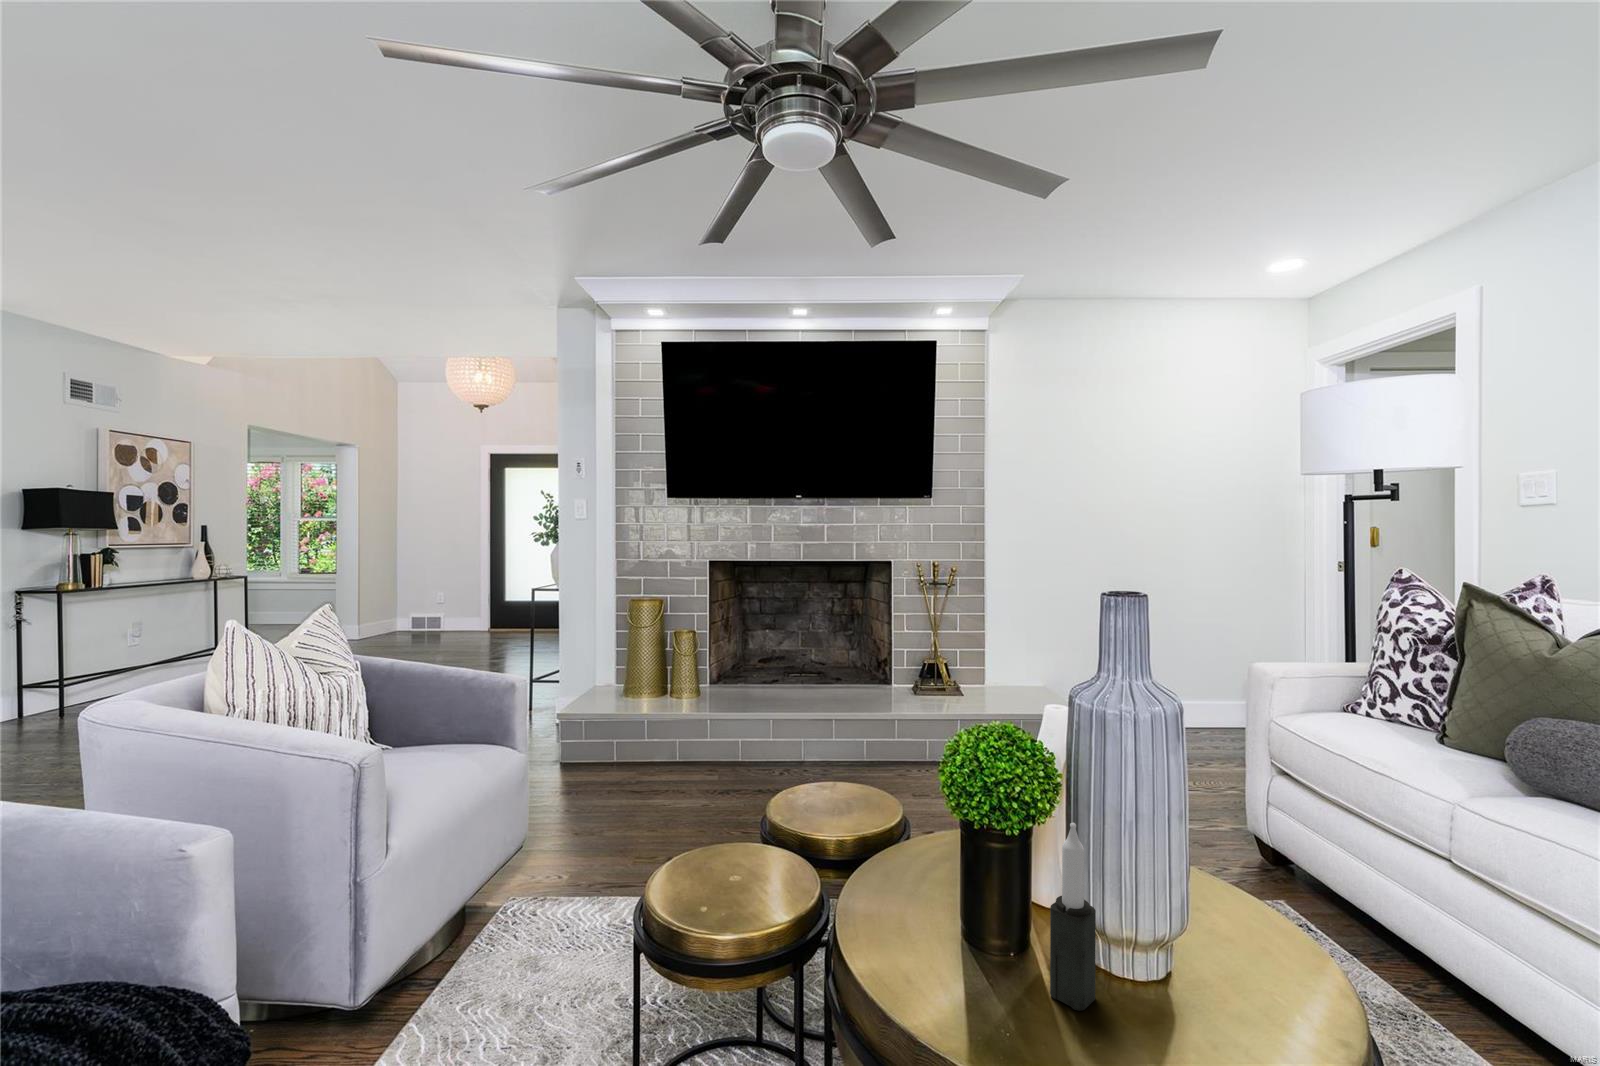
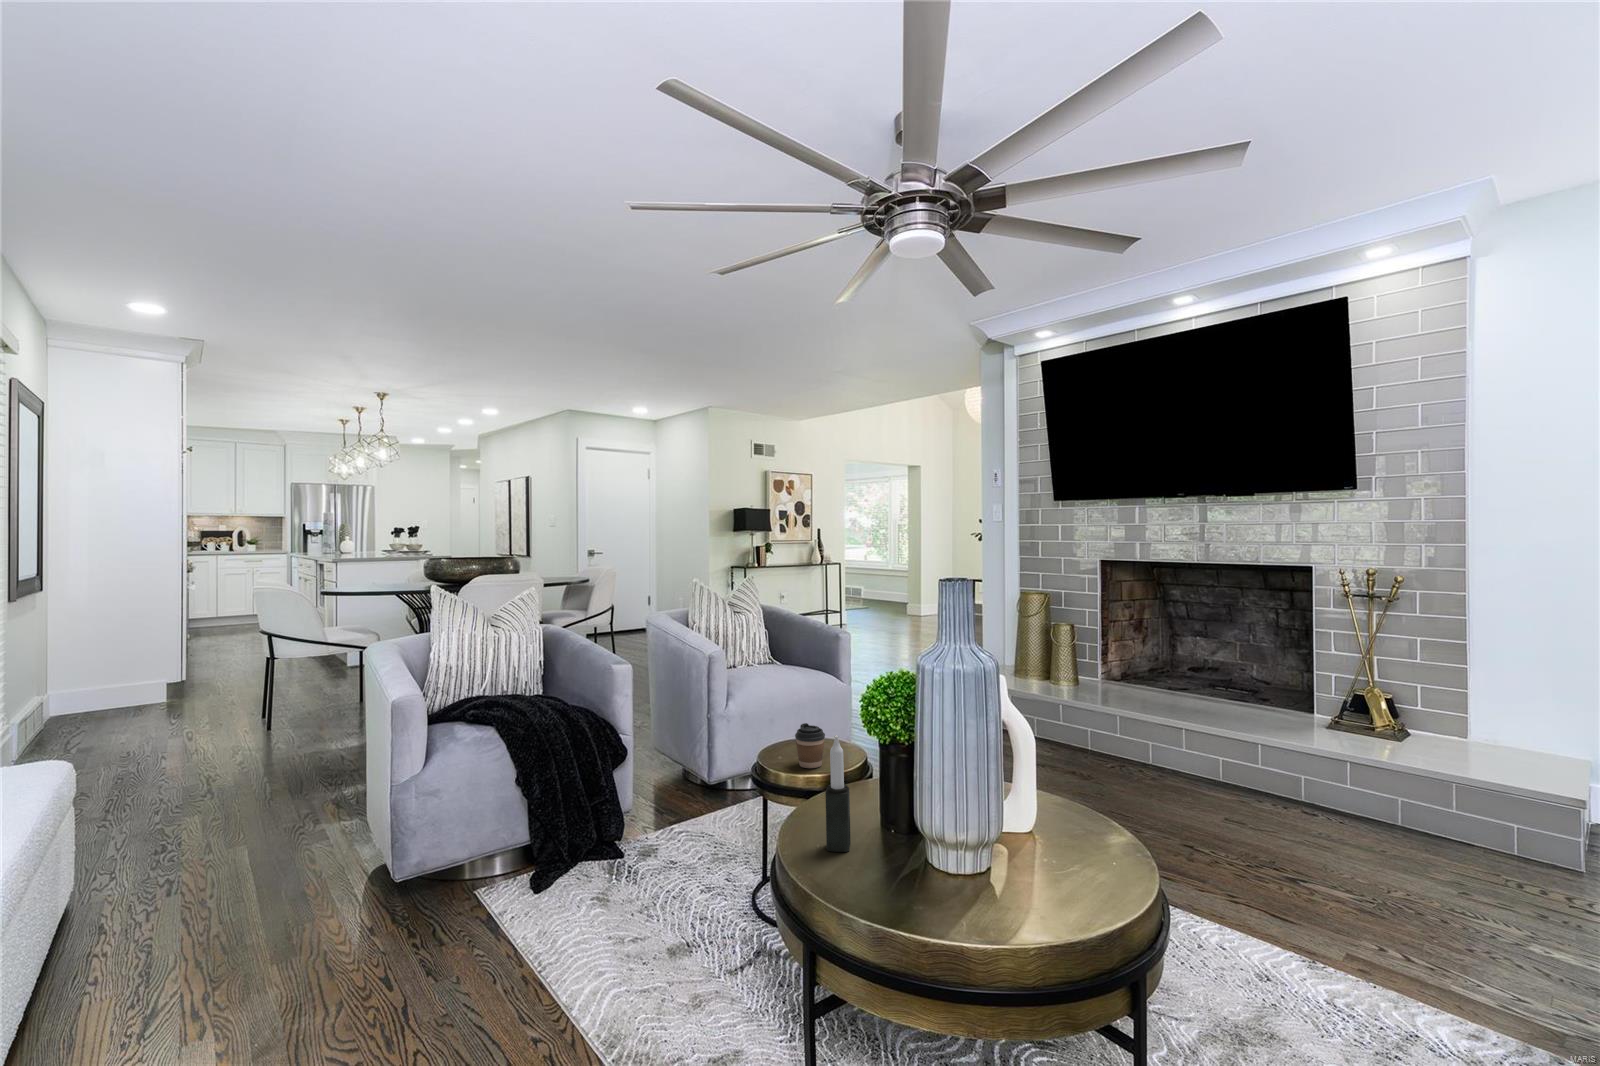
coffee cup: none [721,817,768,890] -> present [795,723,825,768]

